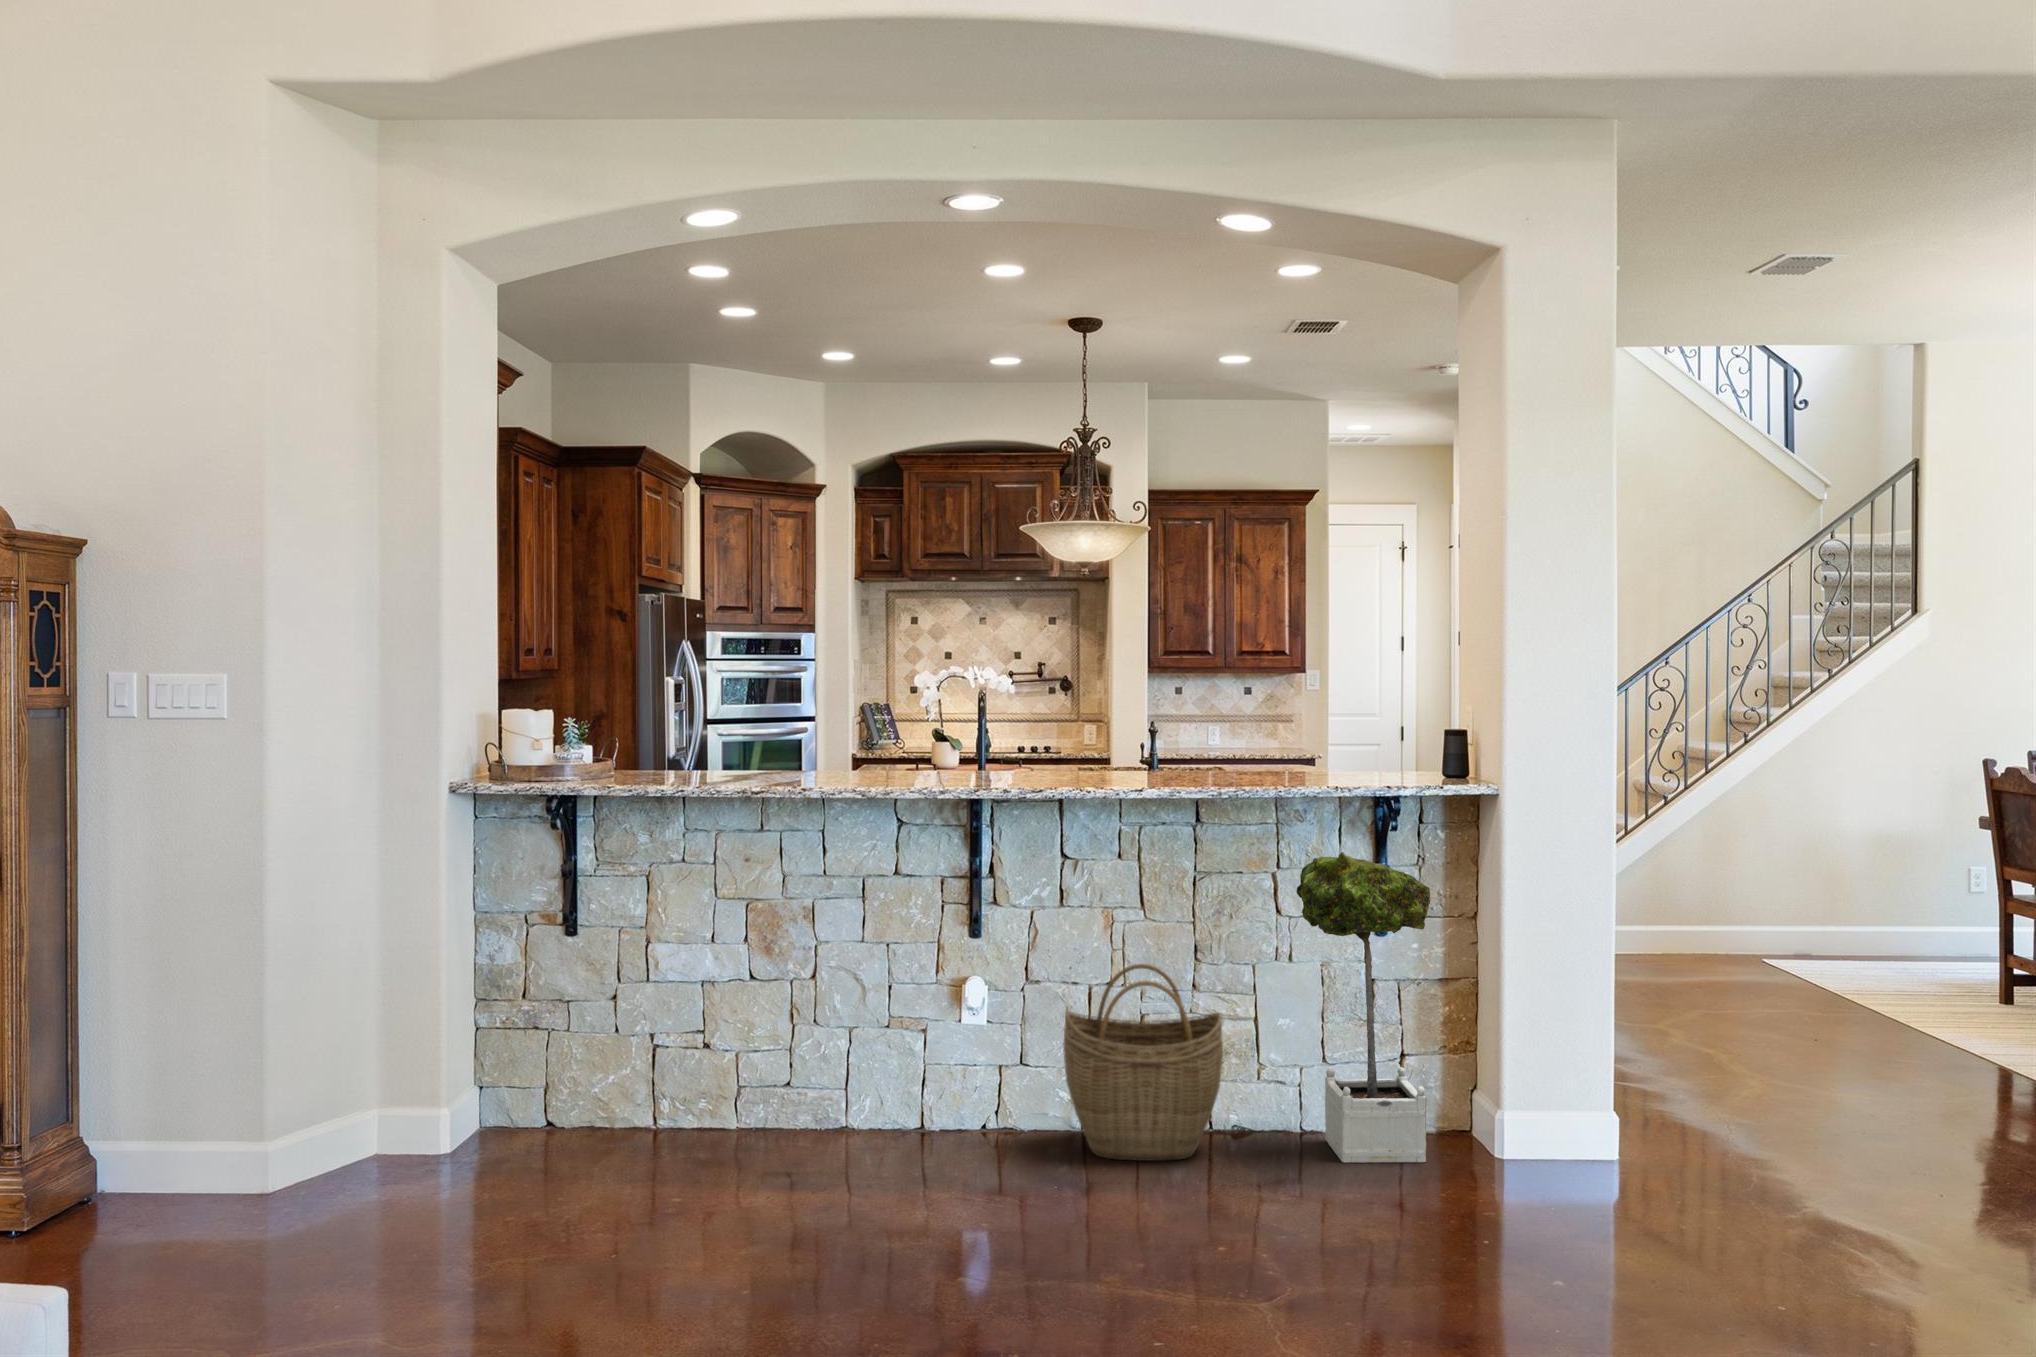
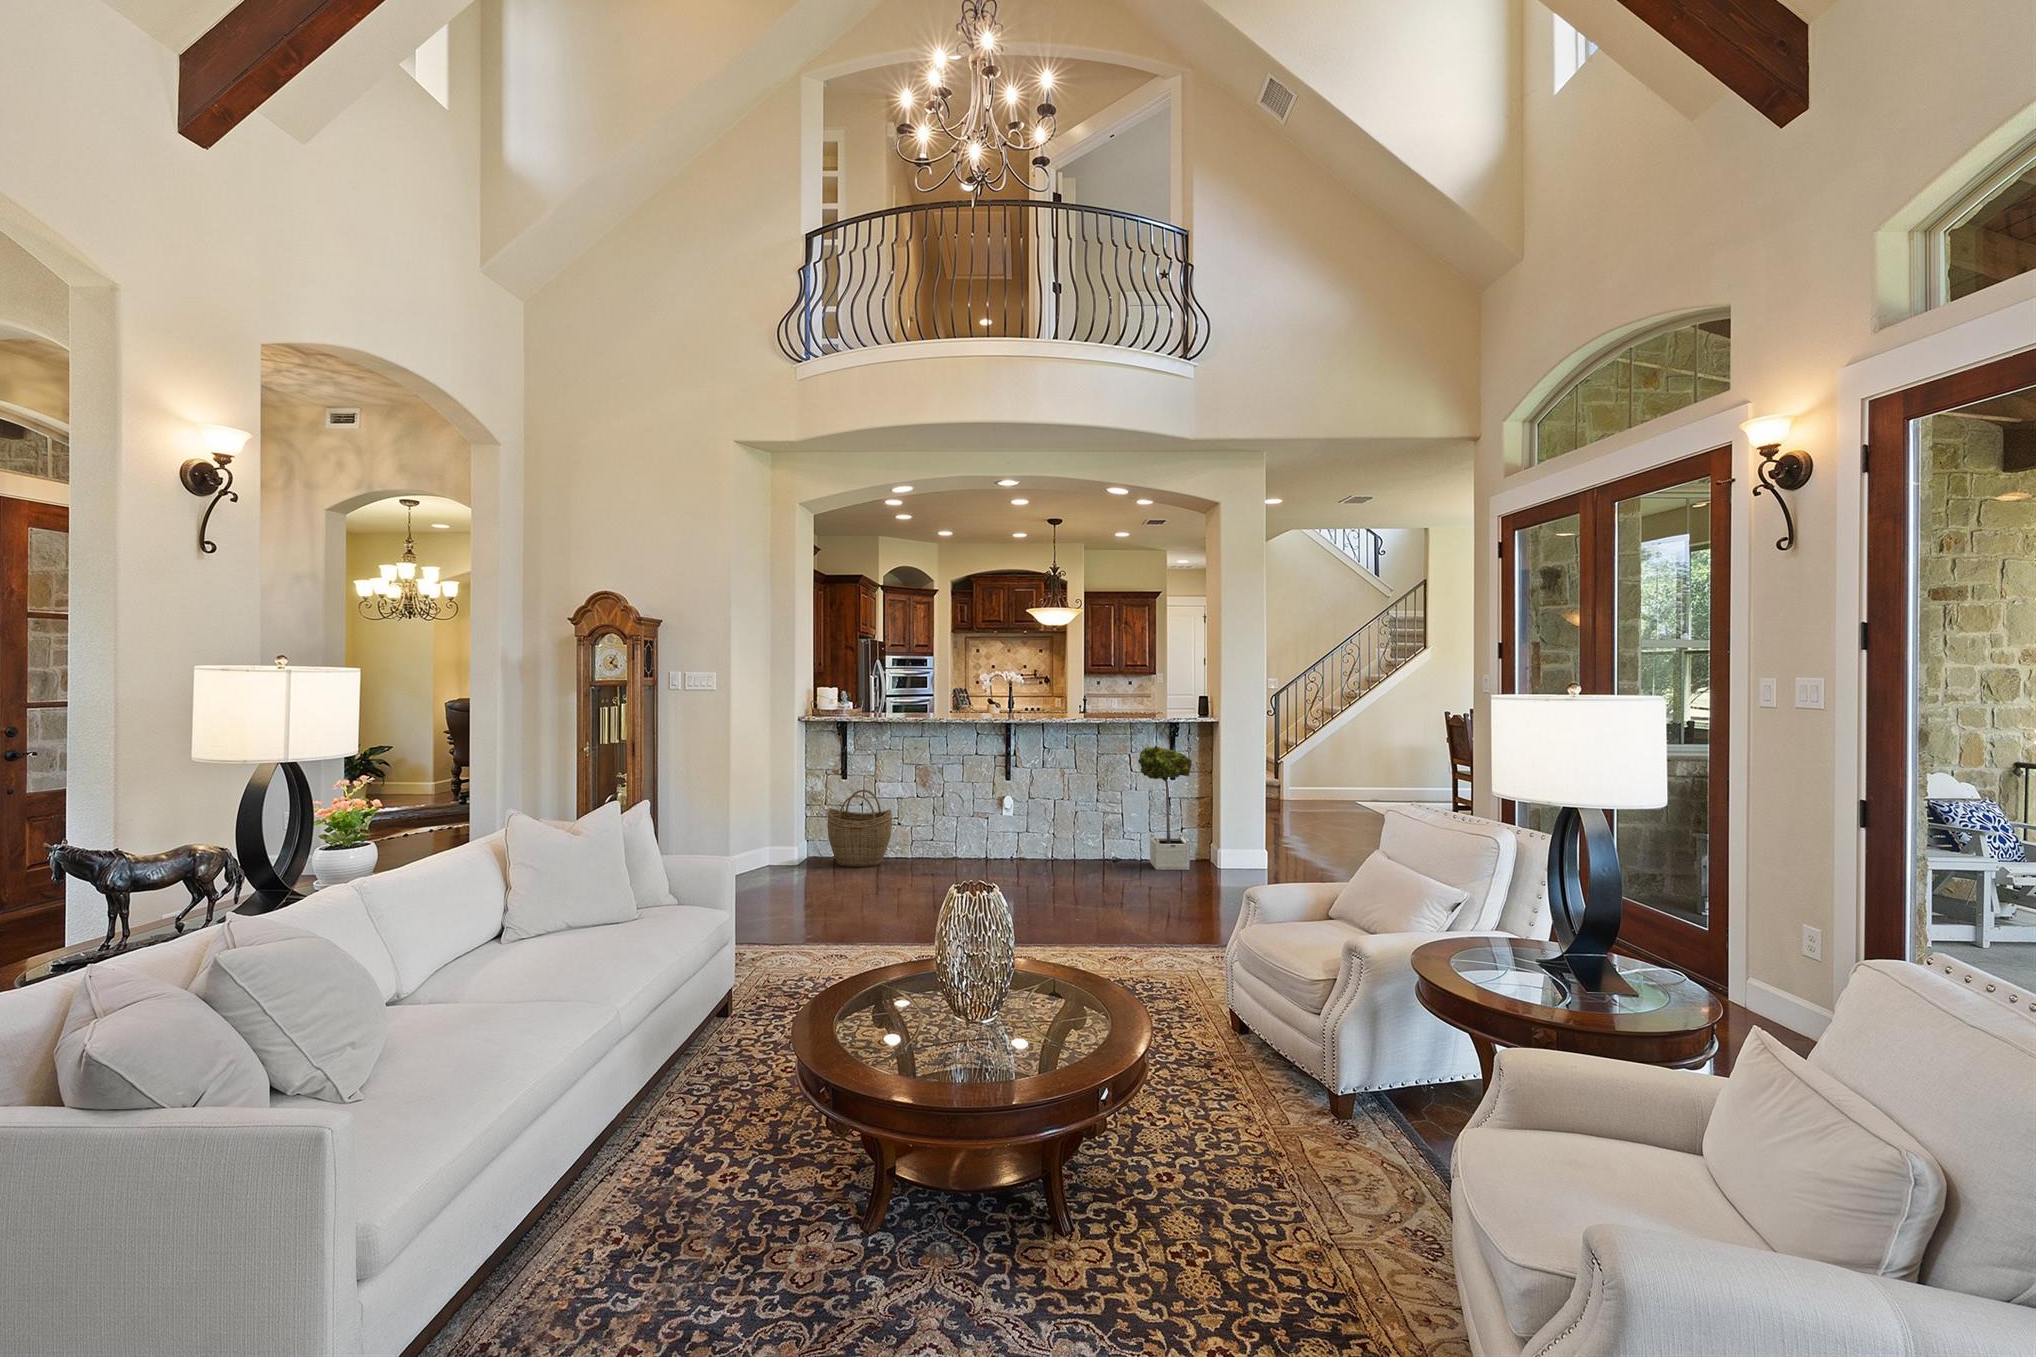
woven basket: present [1063,964,1223,1161] -> present [827,790,892,867]

